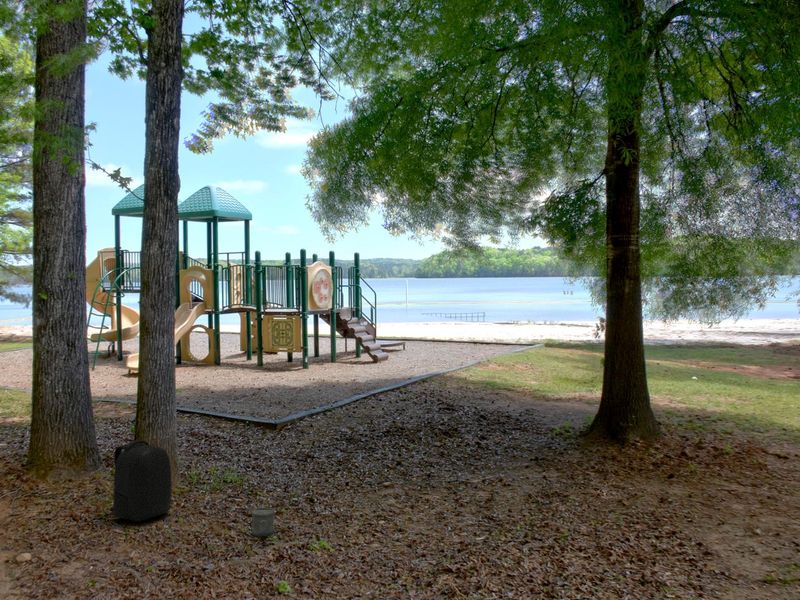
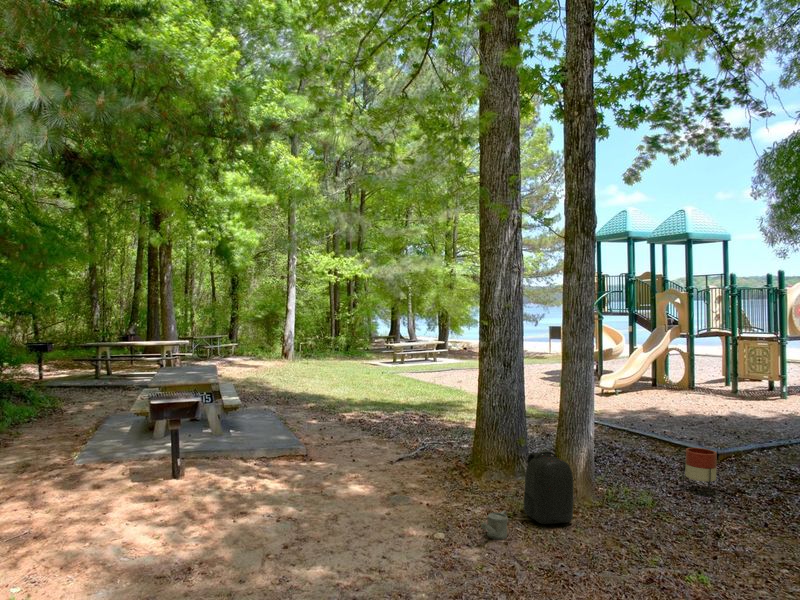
planter: none [256,415,285,460] -> present [683,448,717,498]
watering can: present [251,504,275,536] -> present [481,511,508,539]

